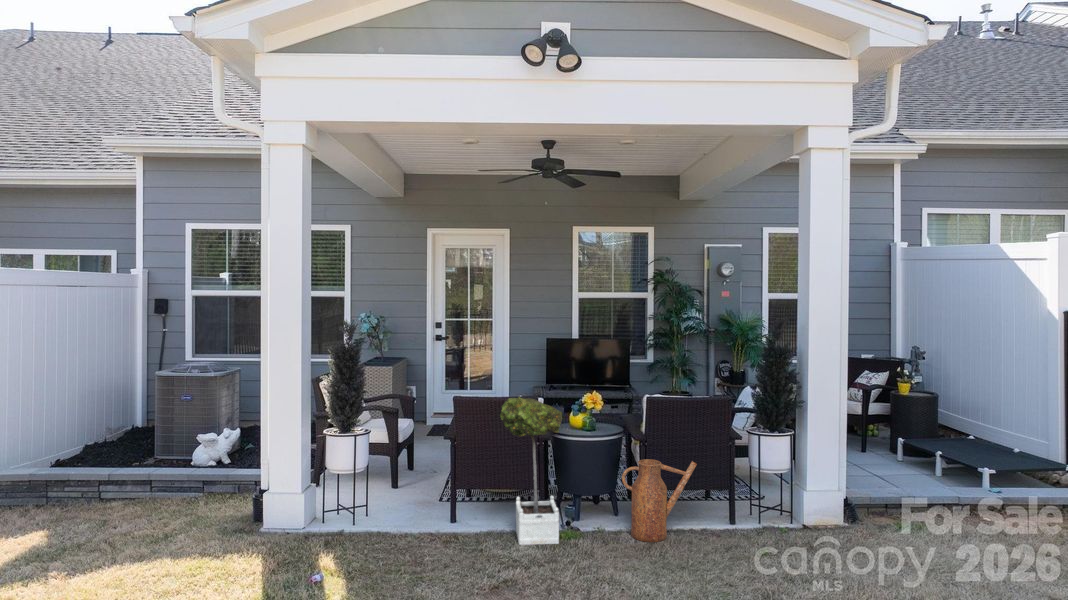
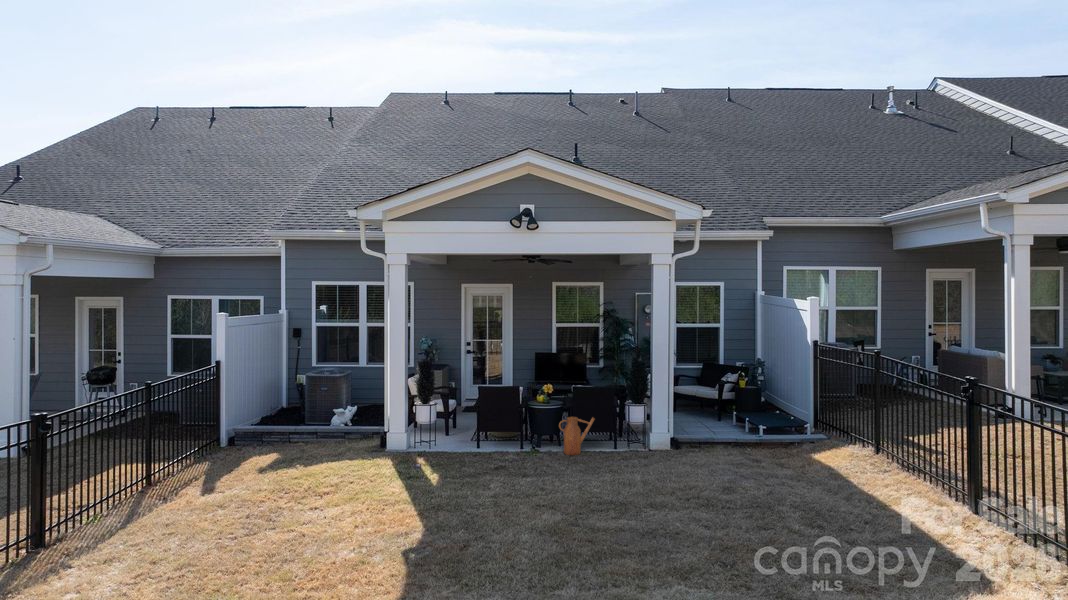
potted tree: present [500,397,562,545] -> none [500,386,530,456]

